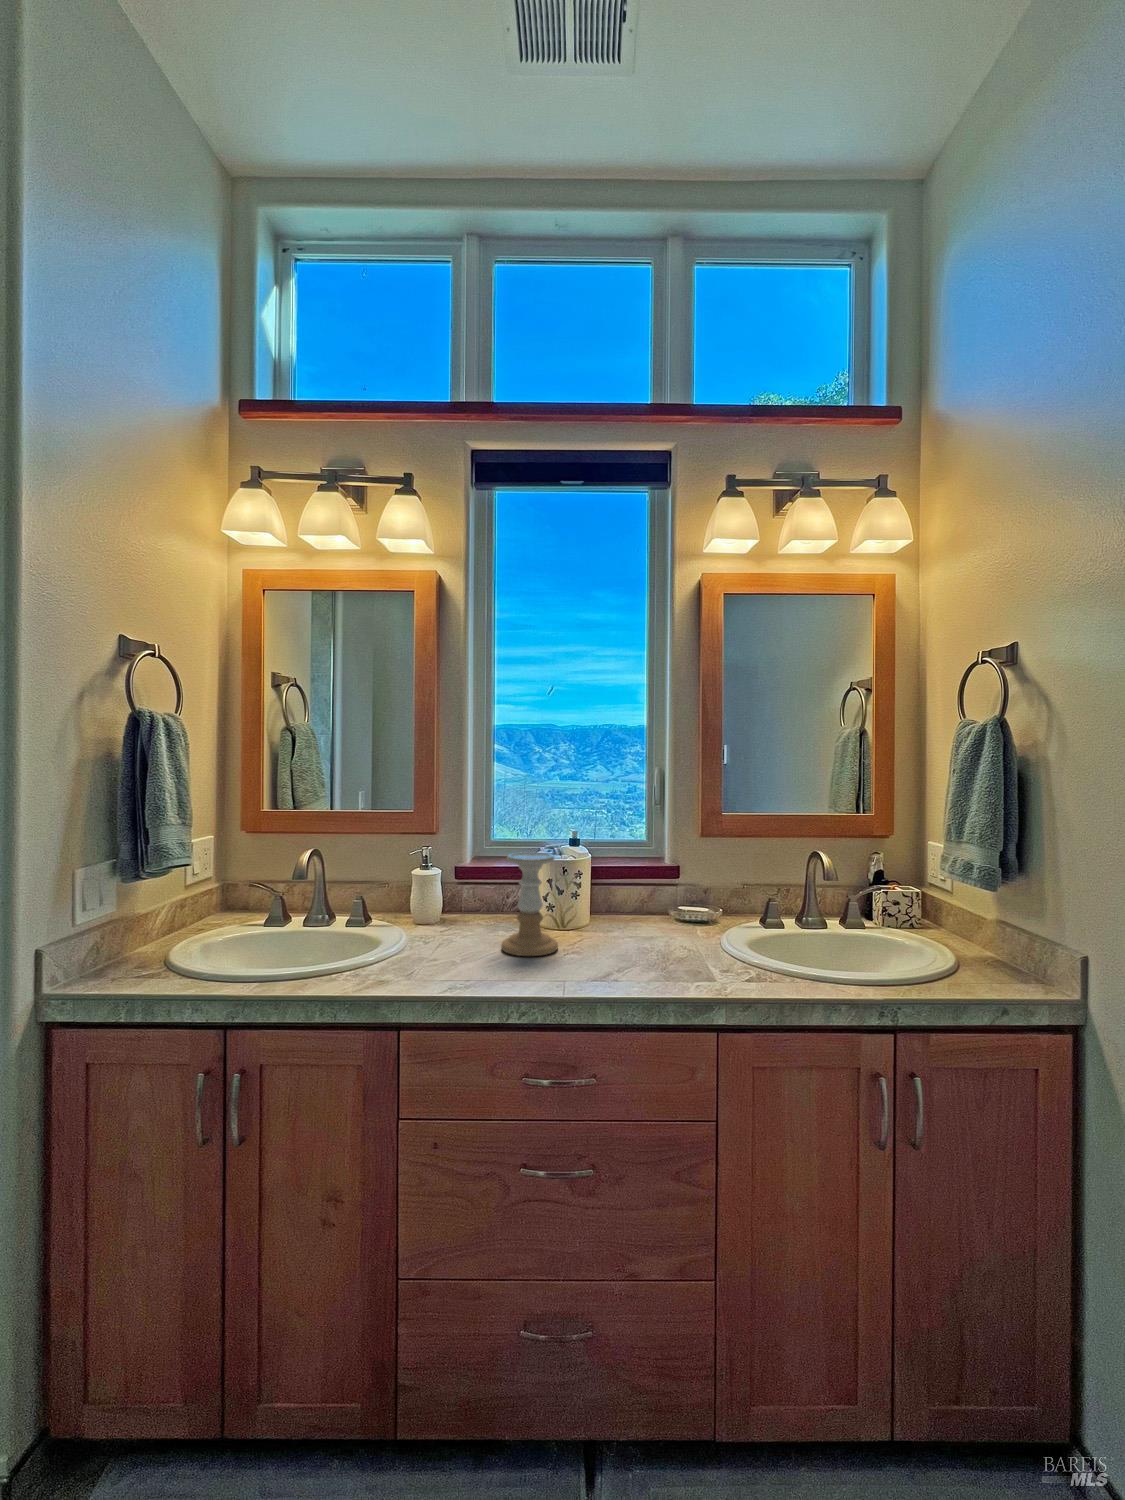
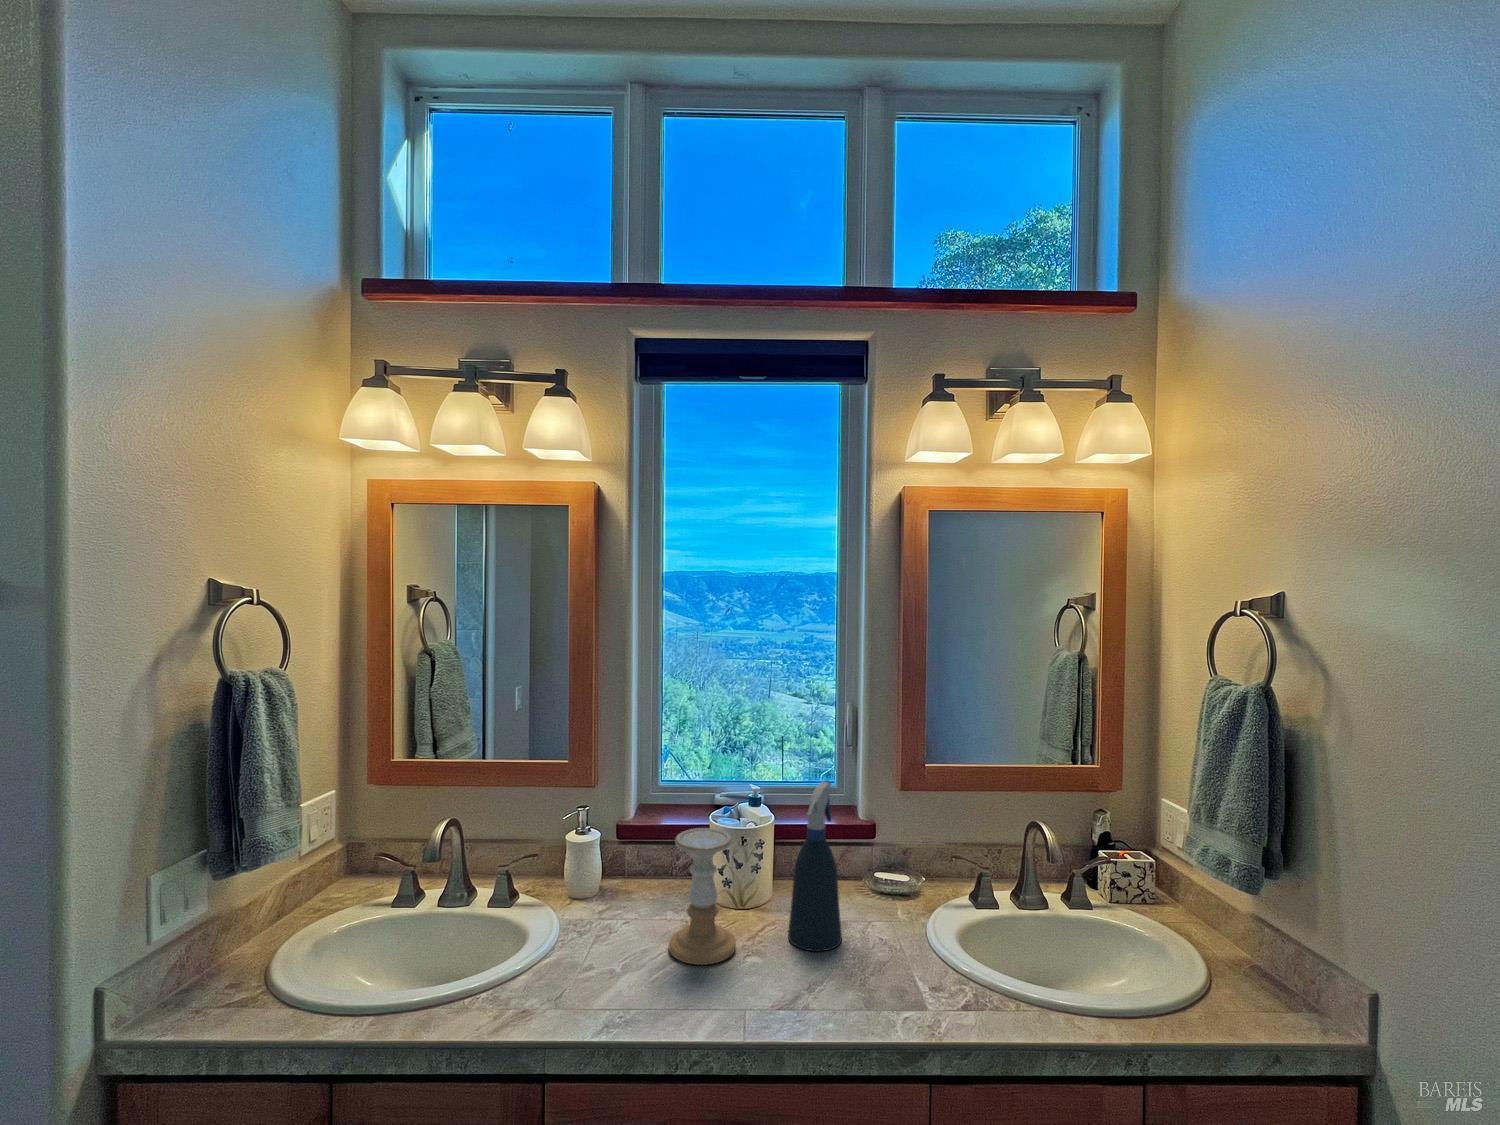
spray bottle: none [602,816,648,951] -> present [788,781,842,951]

